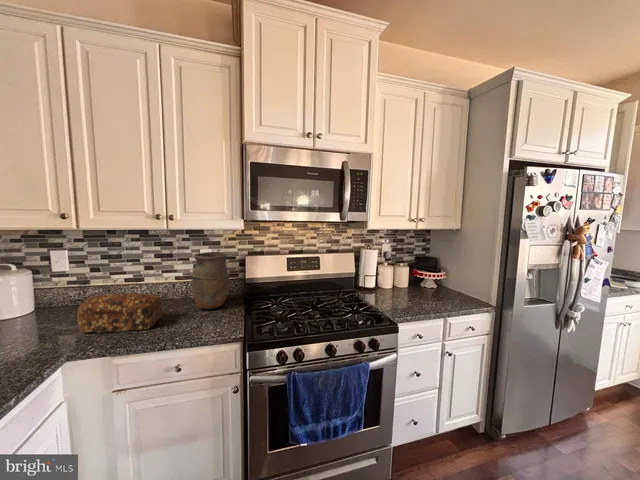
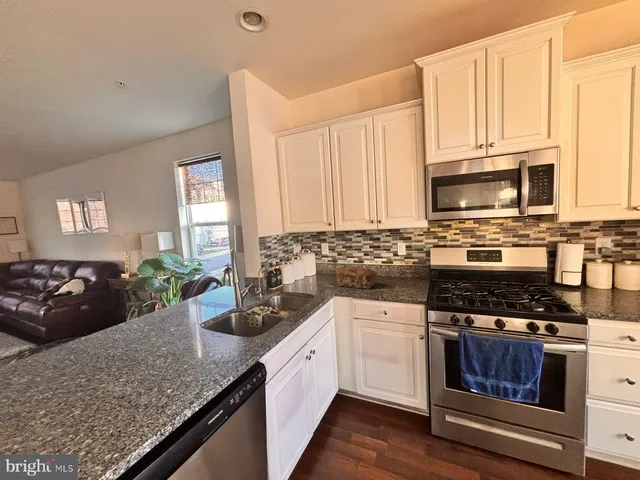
vase: present [192,252,230,309] -> none [392,244,418,283]

